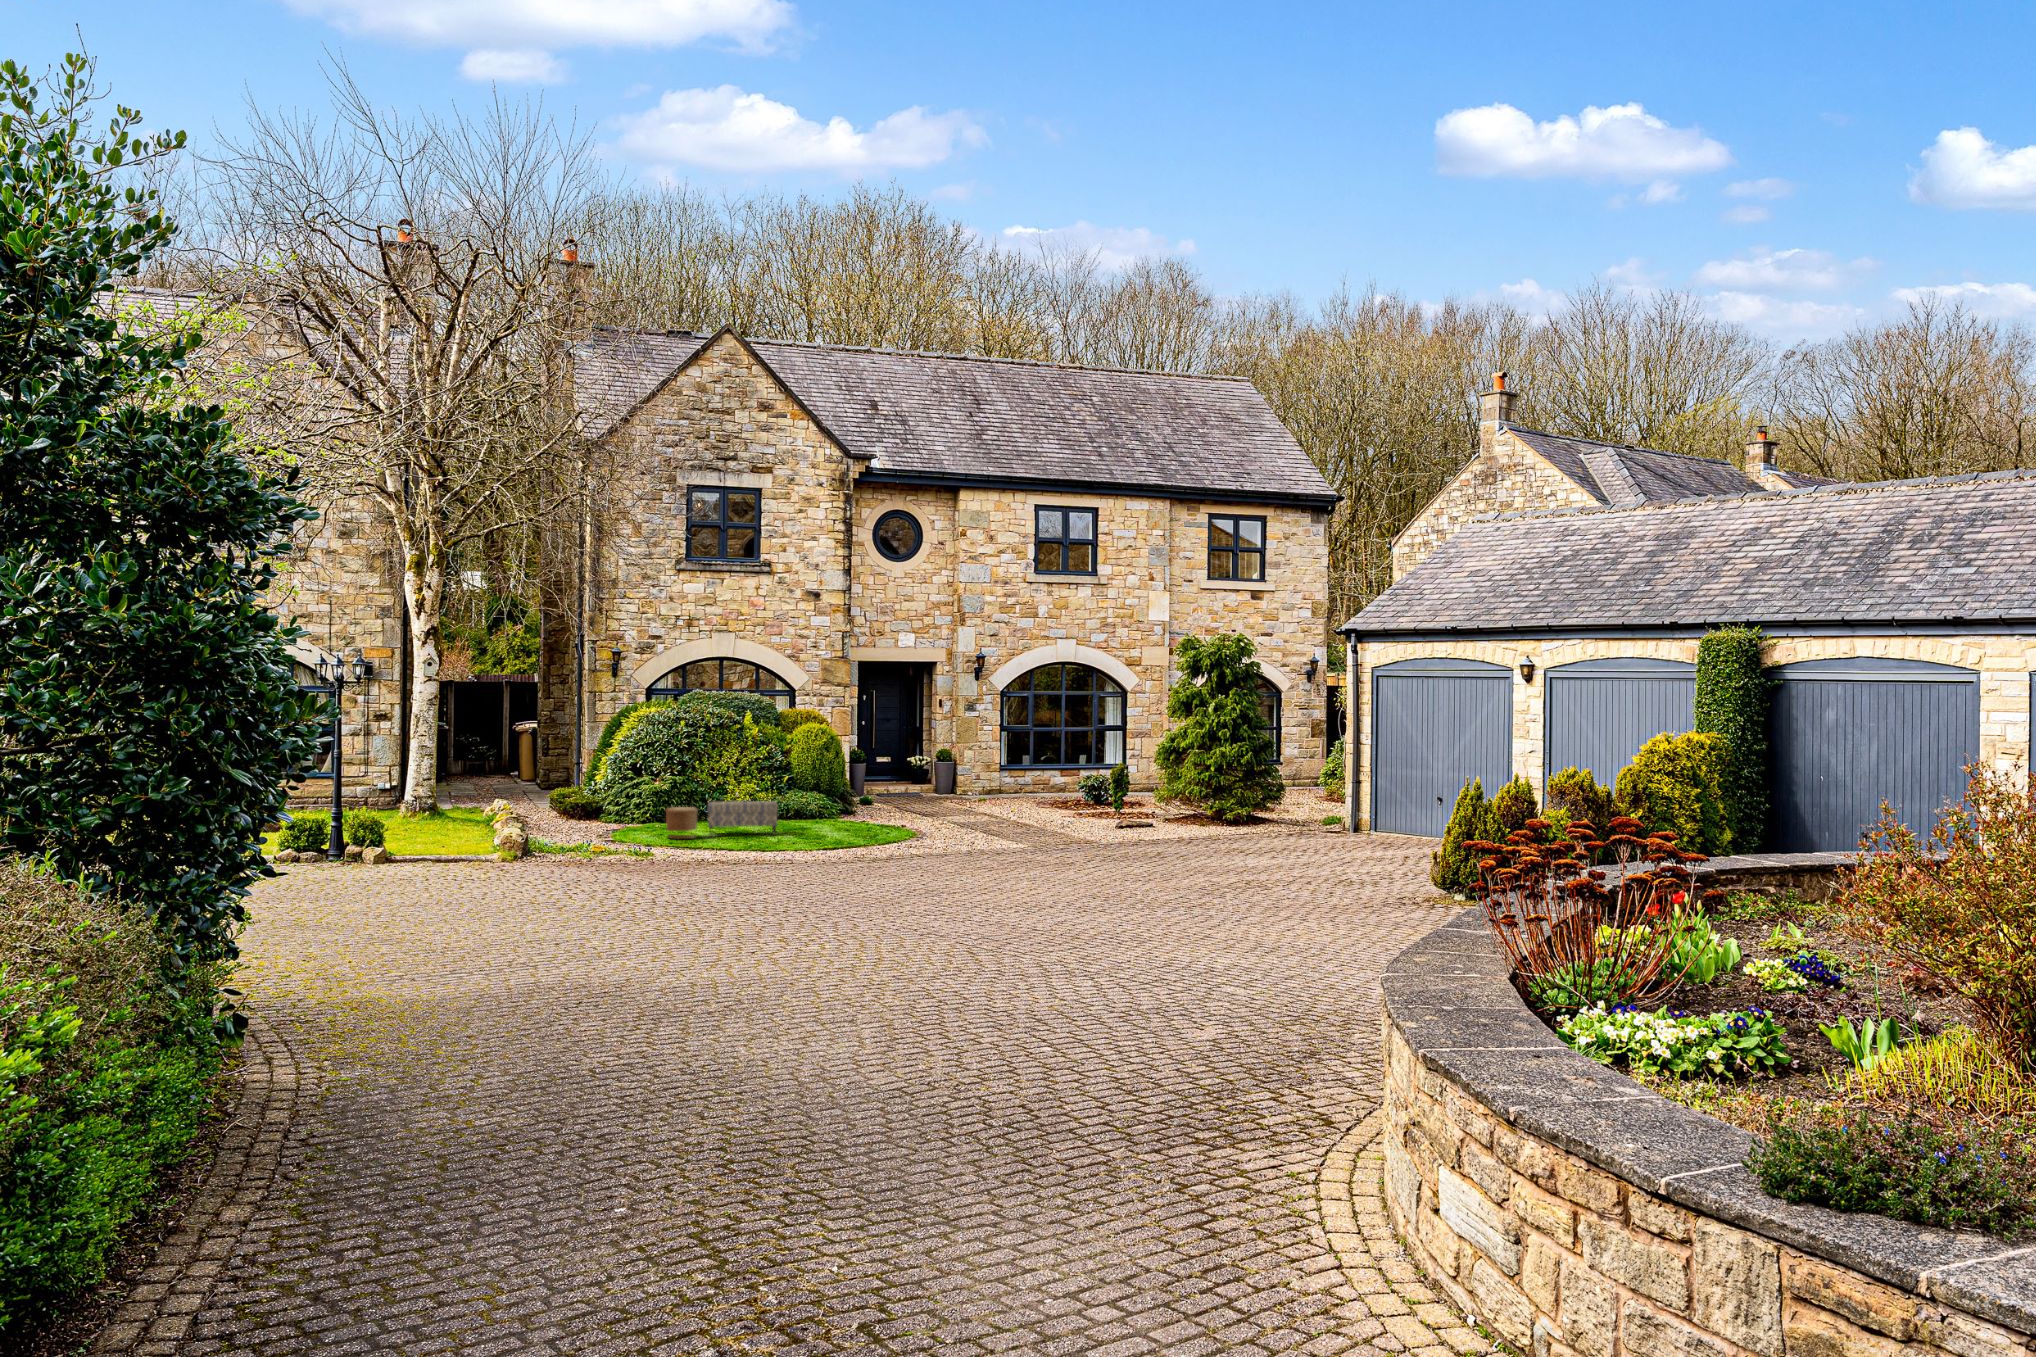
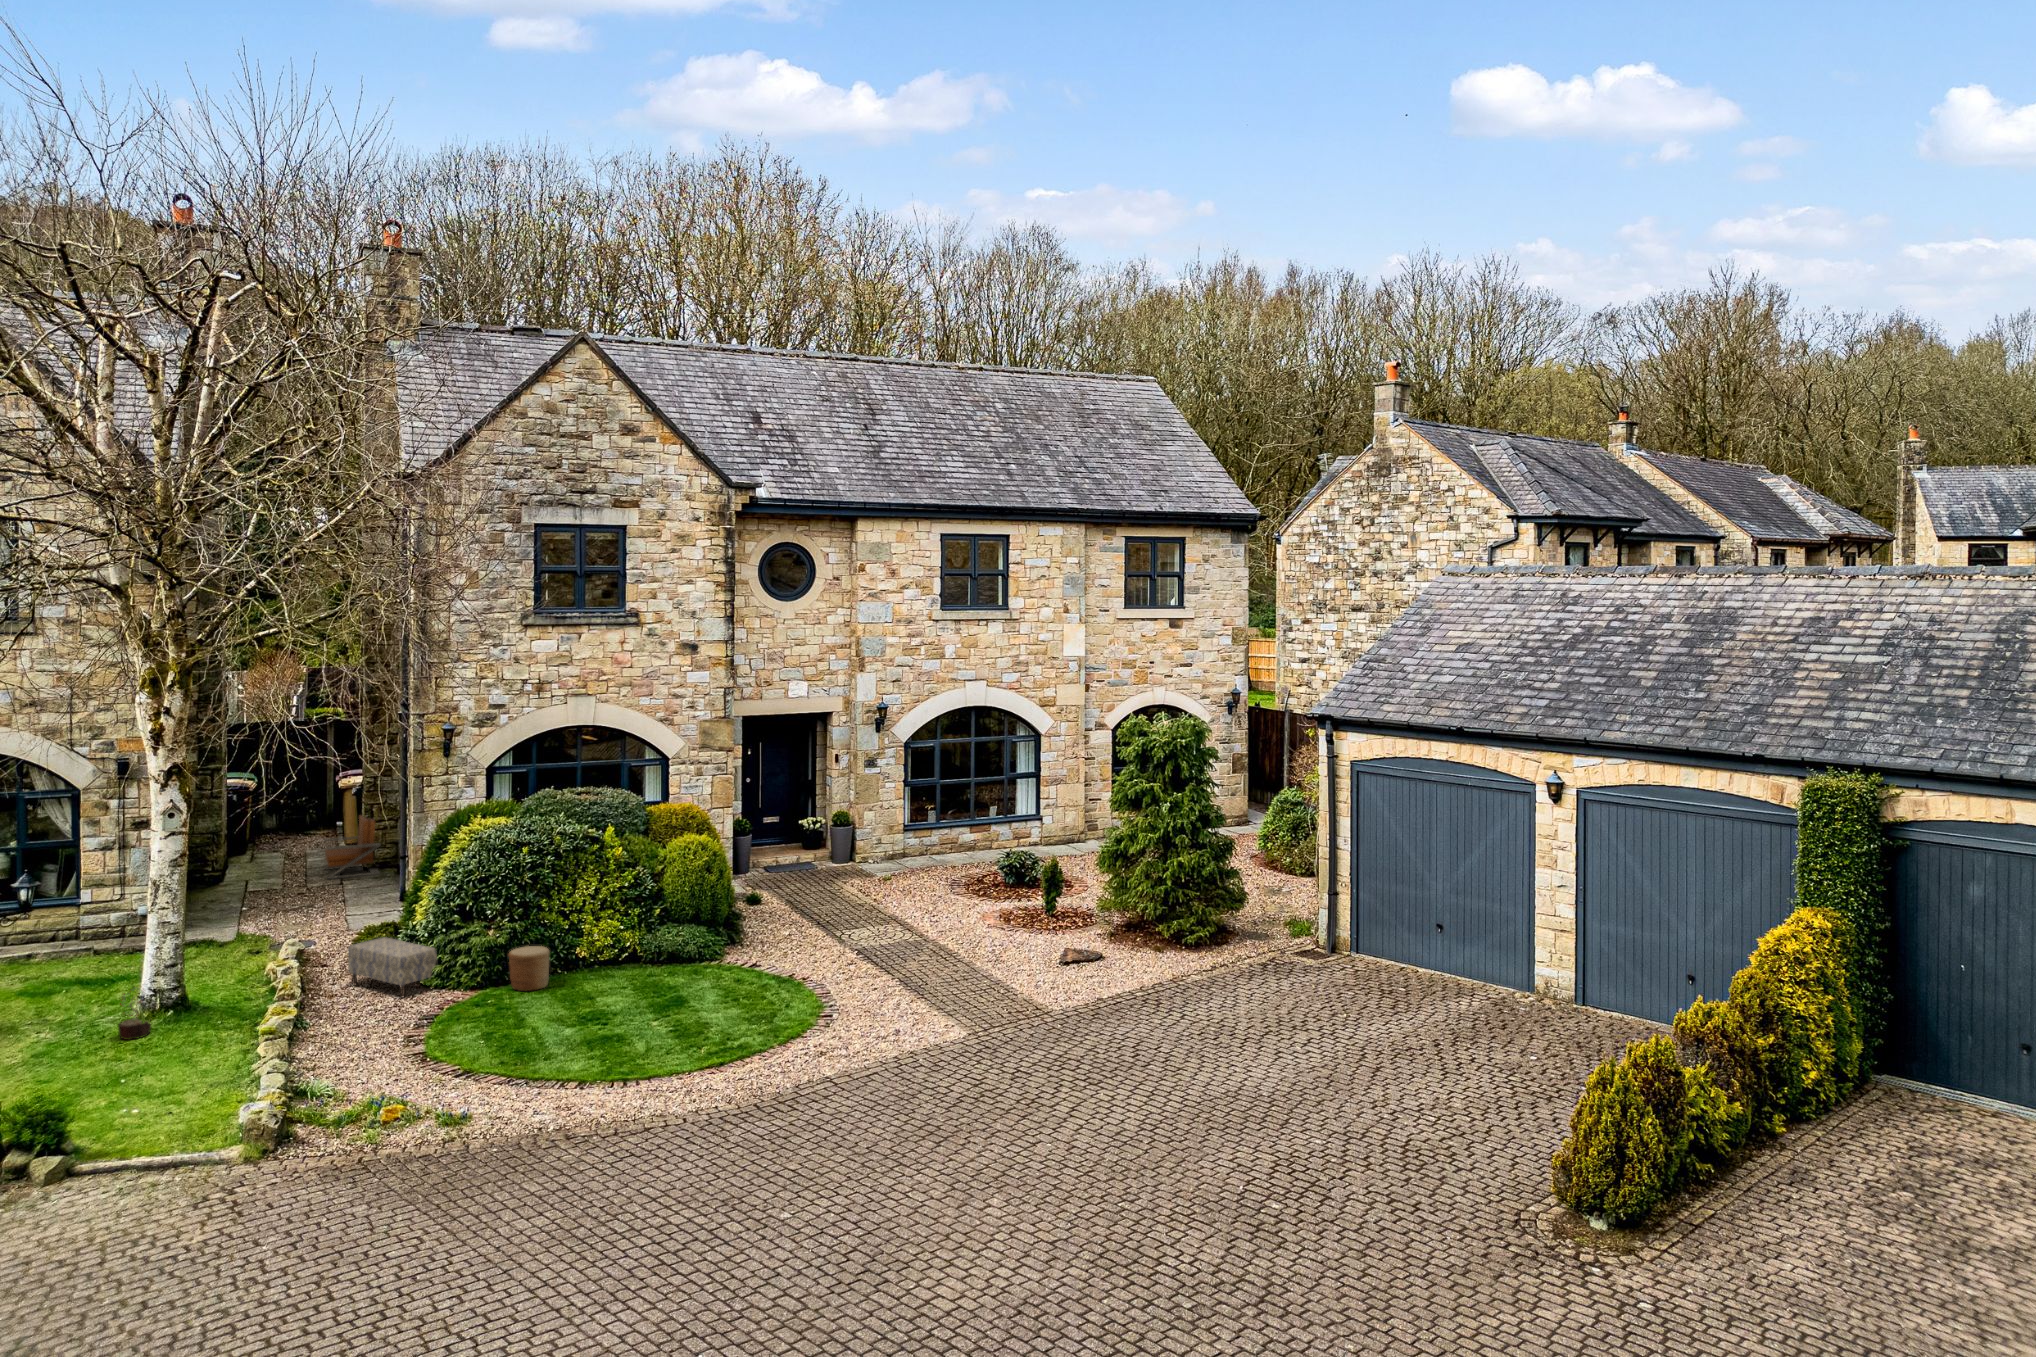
lounge chair: none [501,749,550,799] -> present [323,815,381,879]
bench: present [708,801,778,836] -> present [348,937,437,997]
decorative plant: none [378,811,401,850] -> present [118,987,151,1040]

